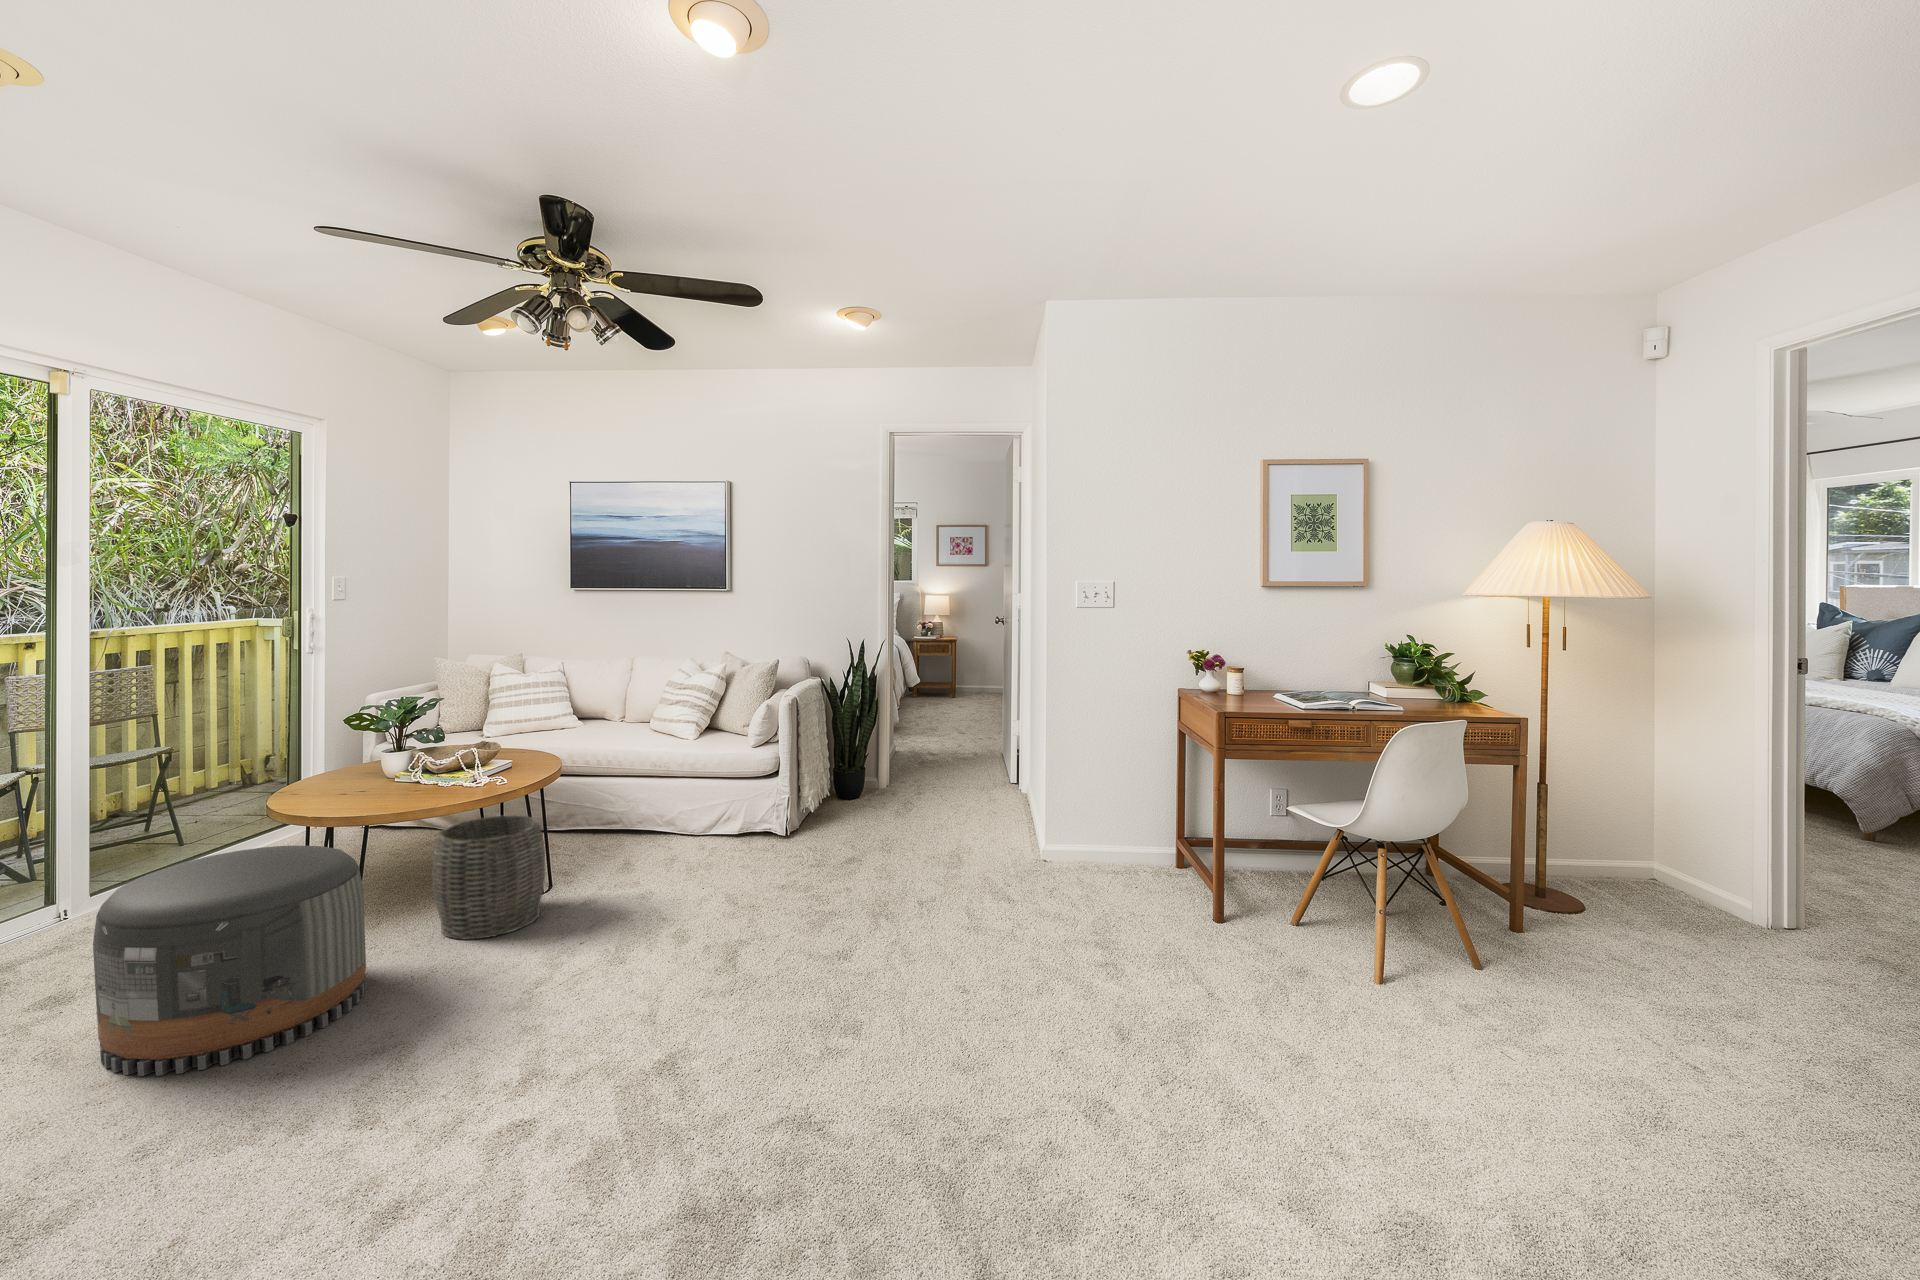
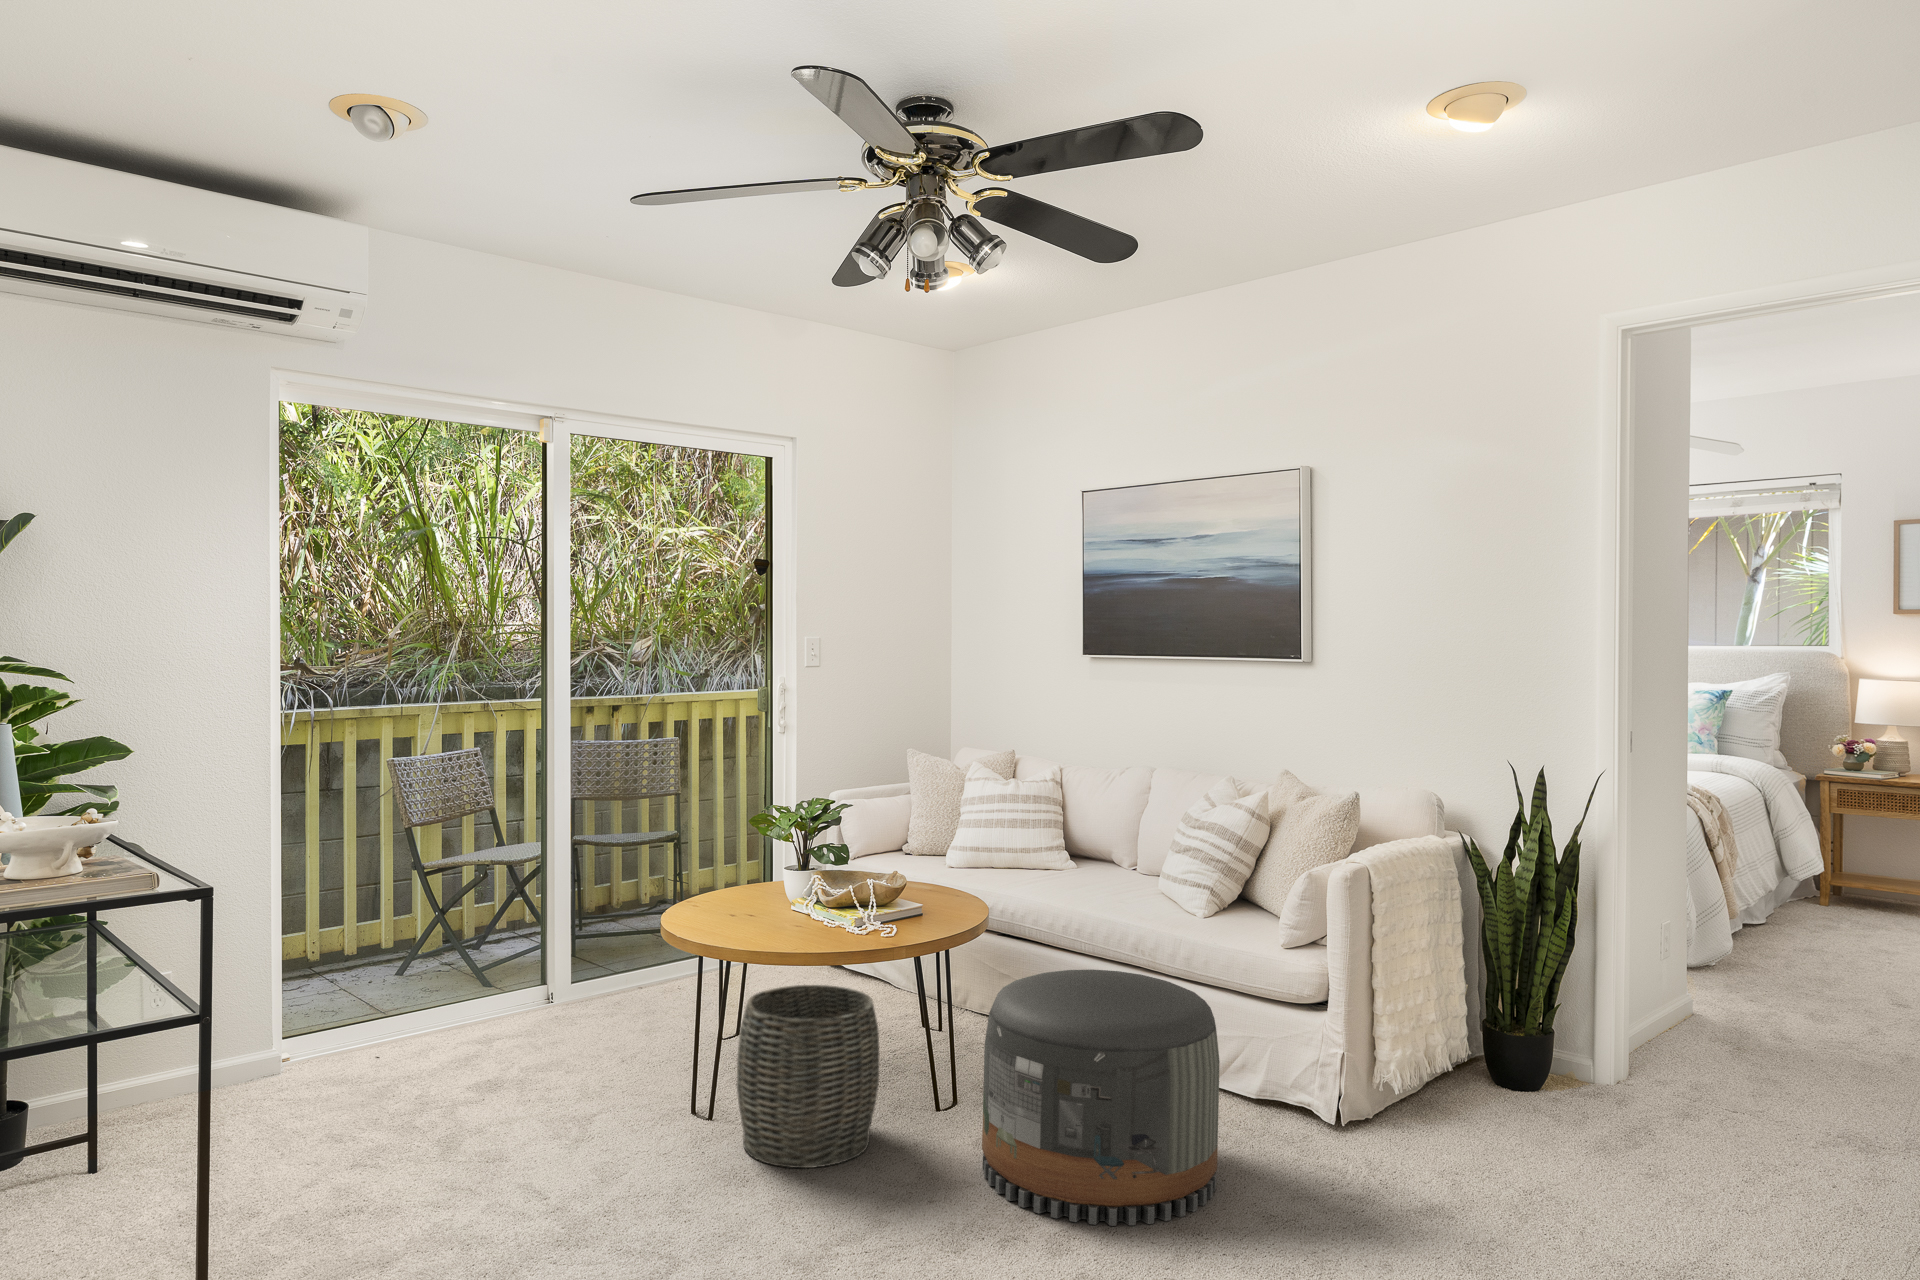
pouf: present [93,846,366,1076] -> present [982,970,1220,1226]

